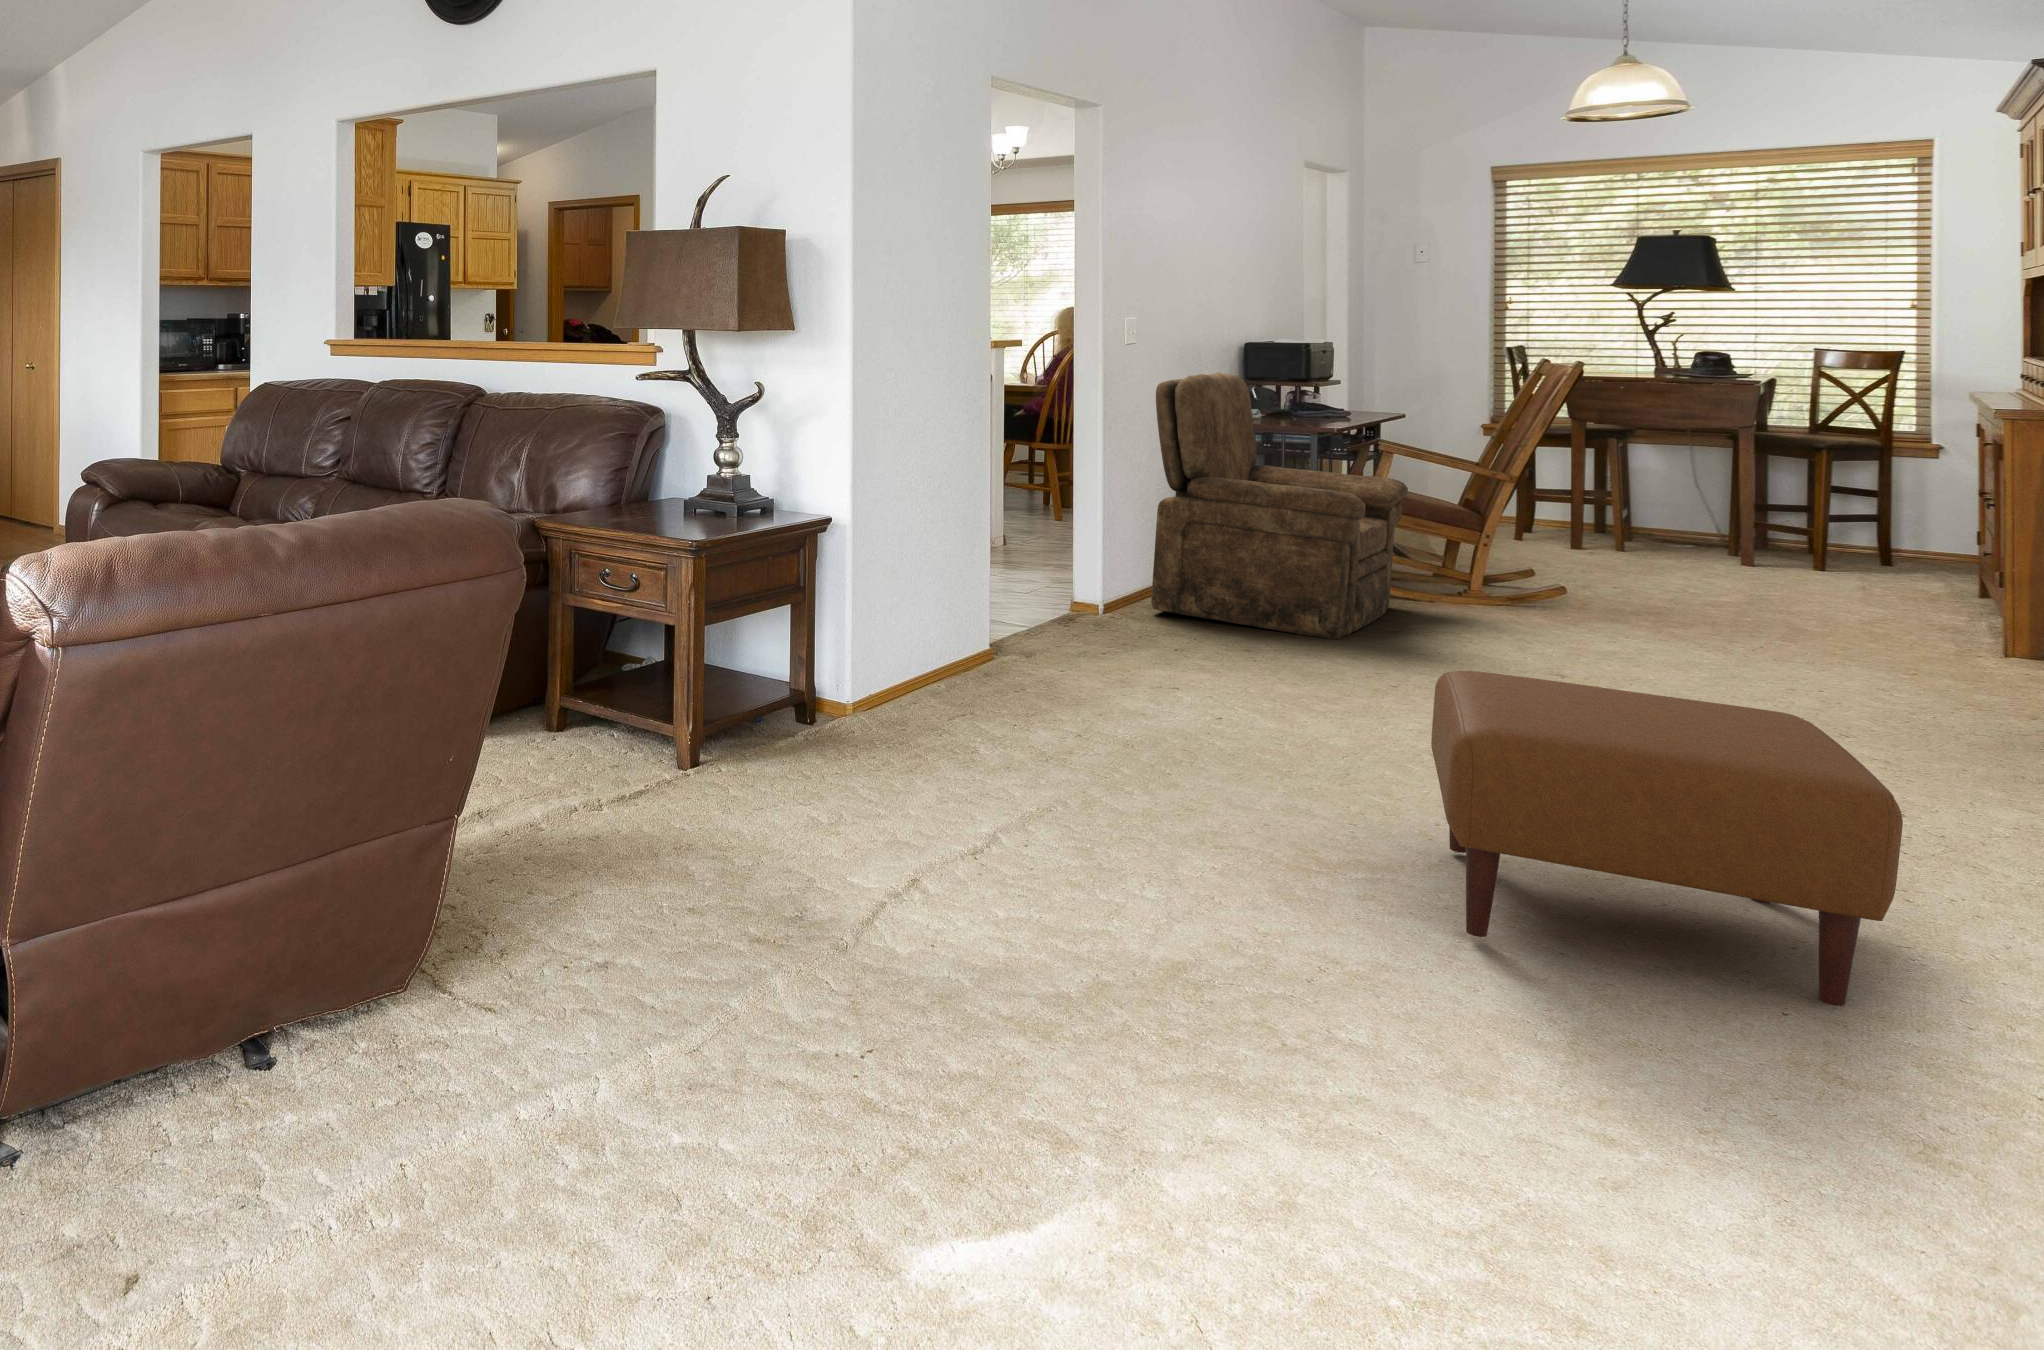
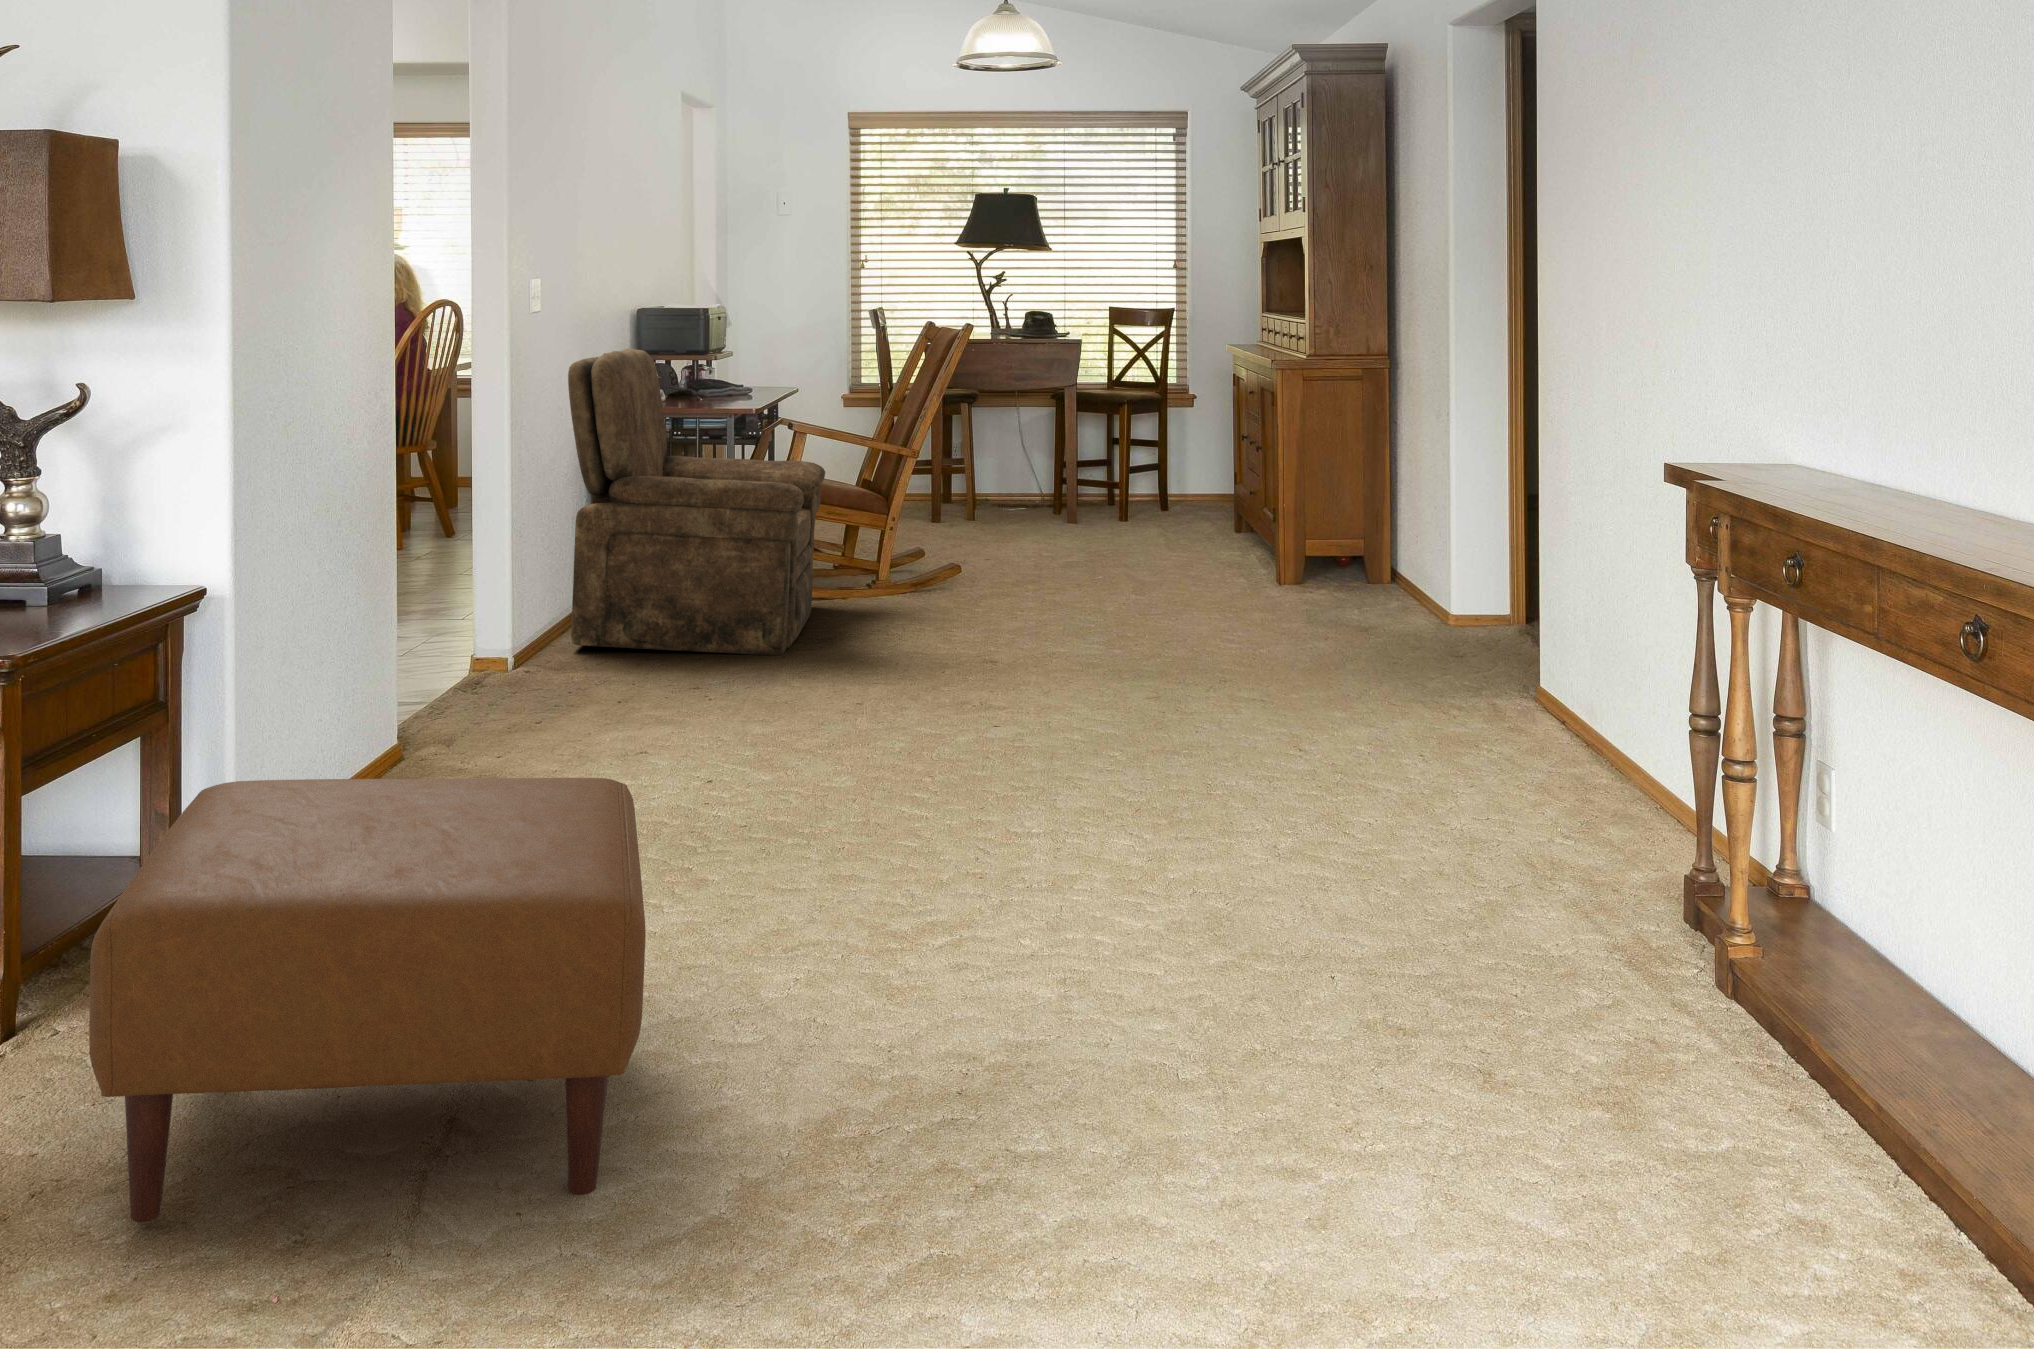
ottoman: present [1431,671,1903,1006] -> present [89,778,646,1222]

